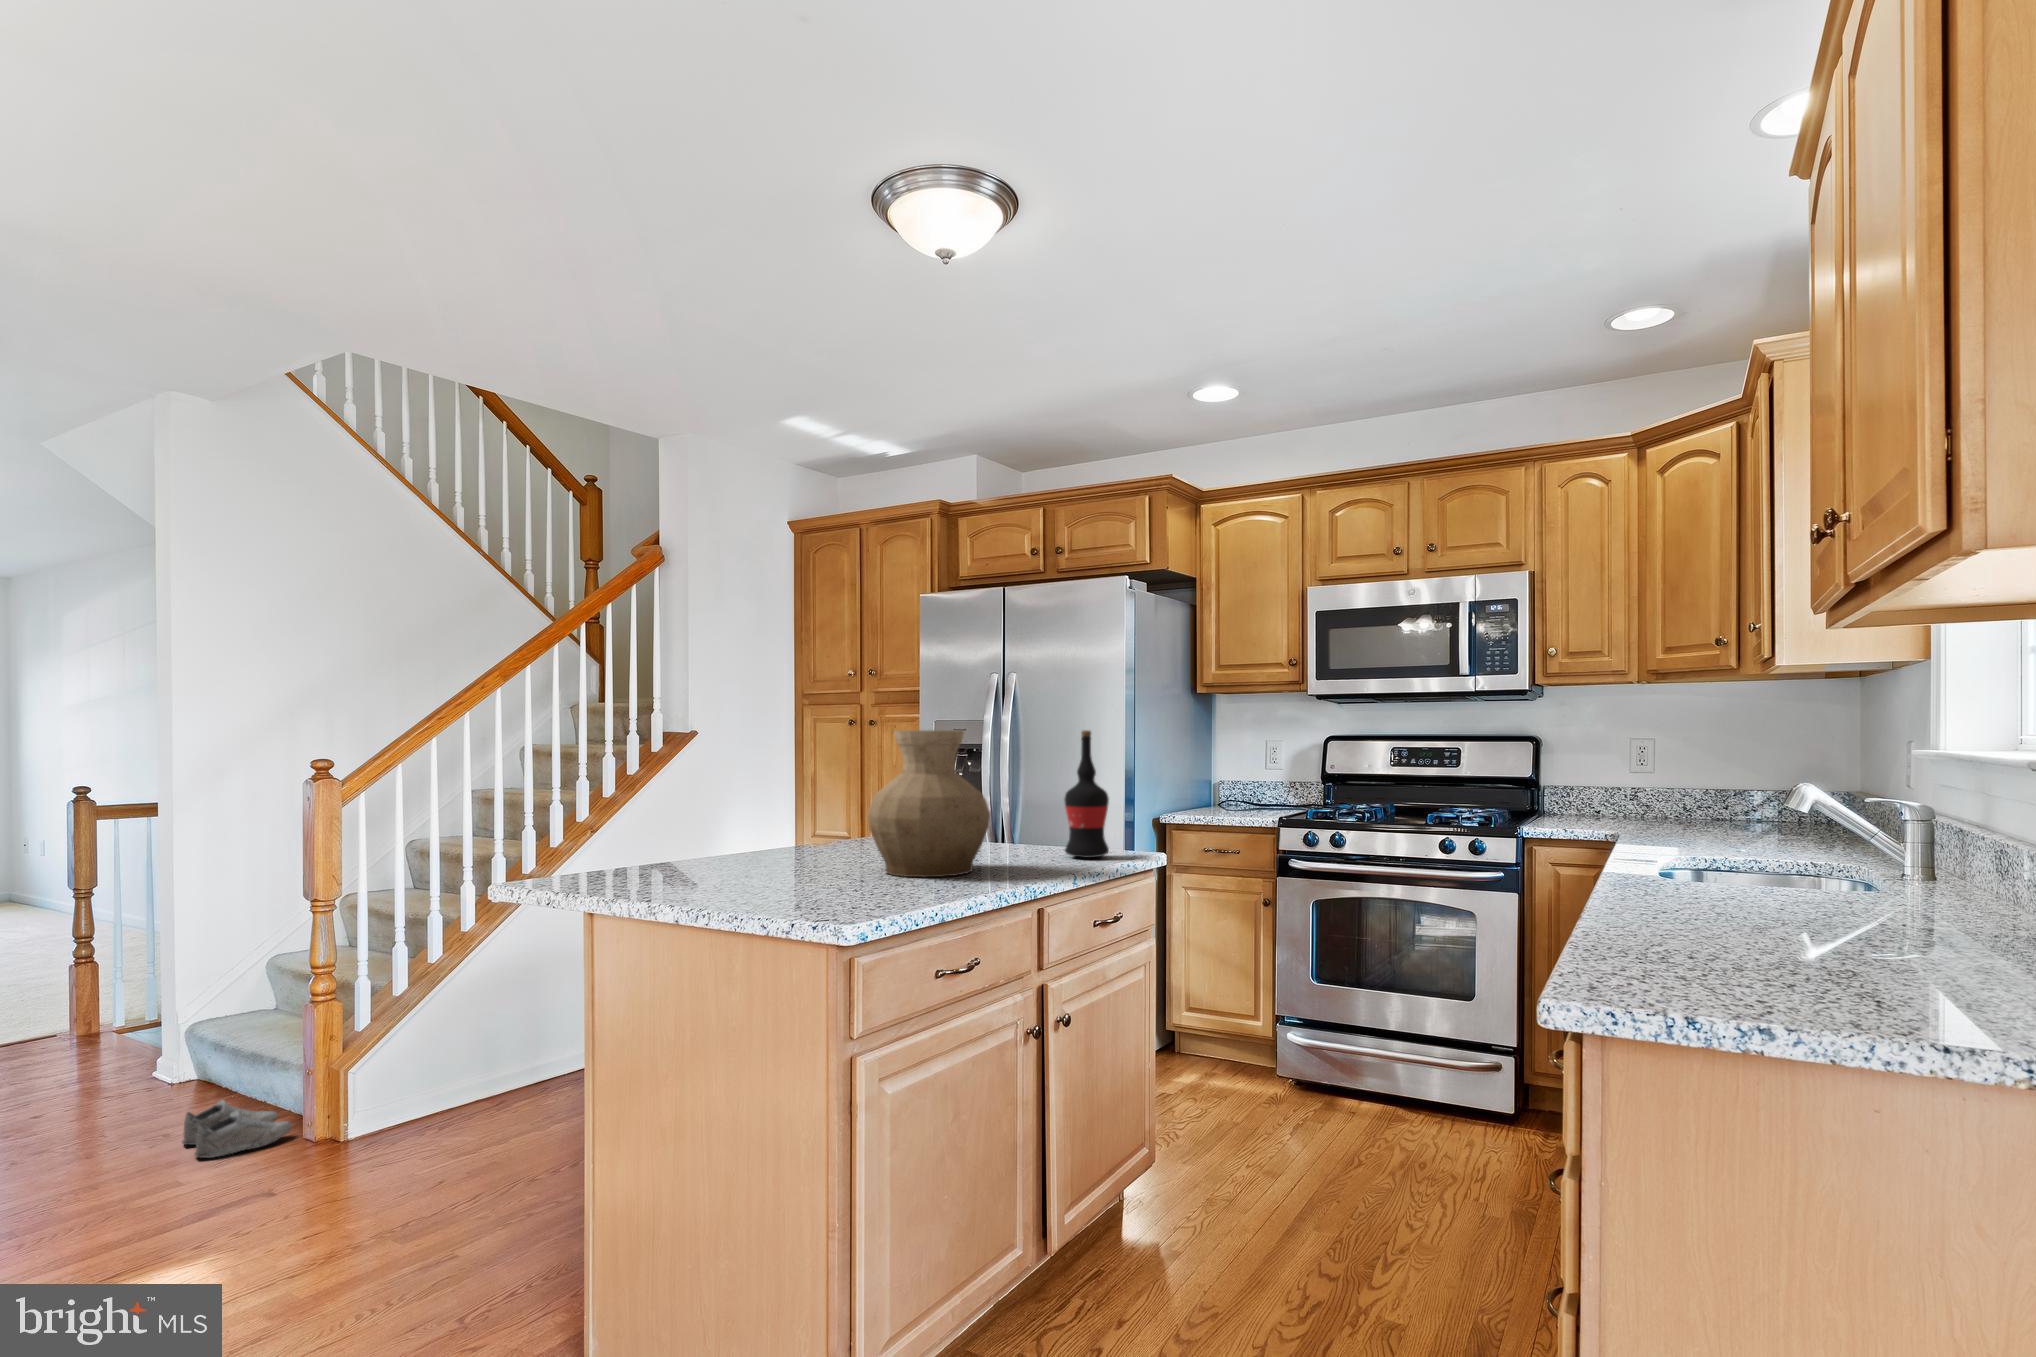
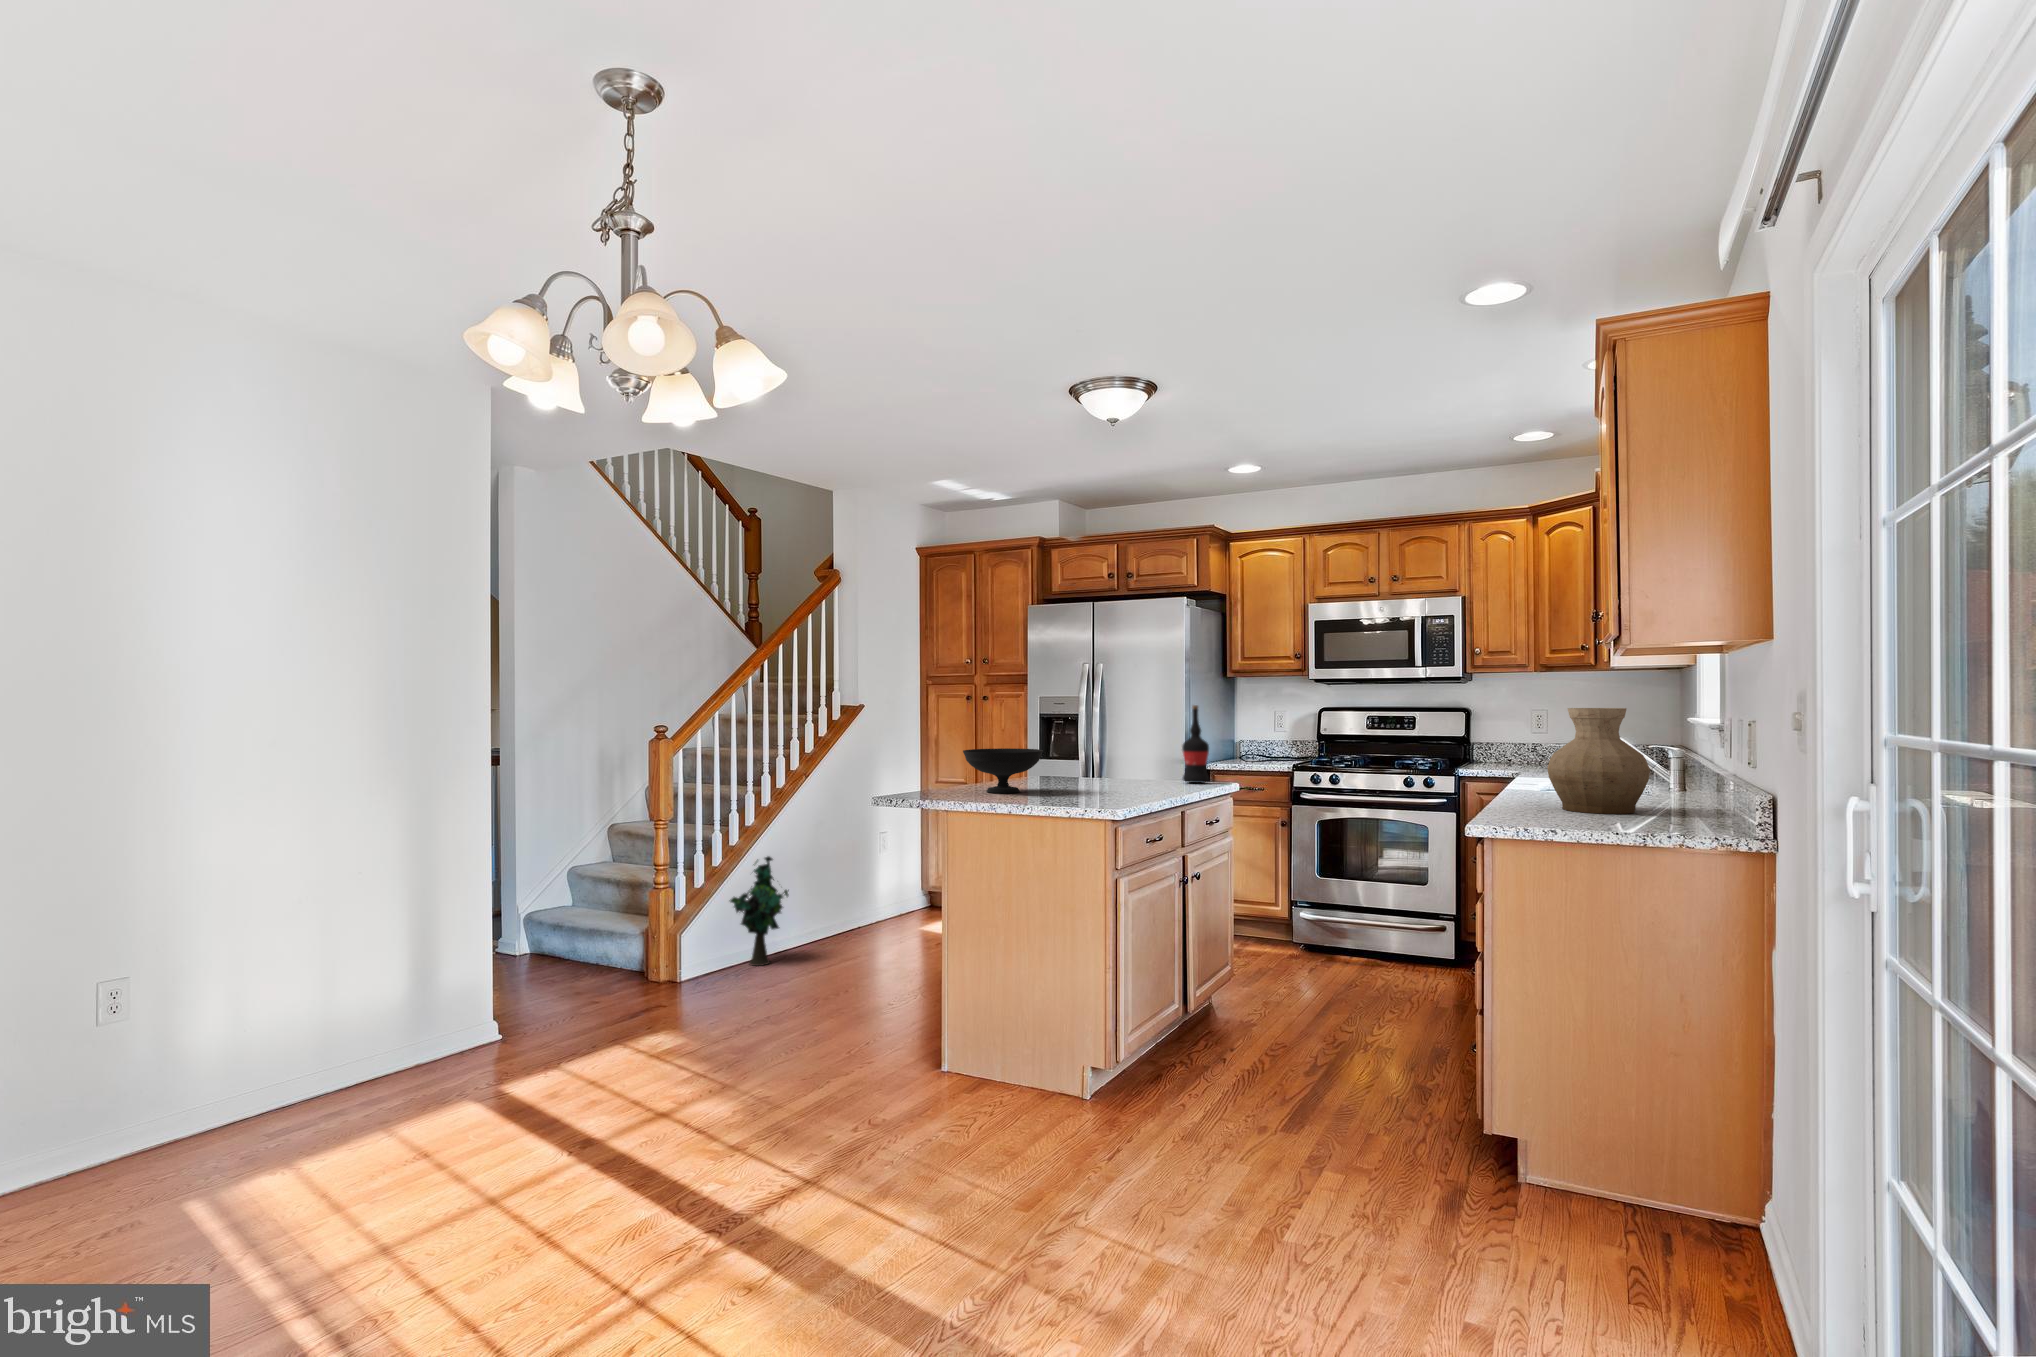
vase: present [868,730,990,877] -> present [1547,708,1650,814]
bowl: none [655,802,798,882] -> present [963,748,1043,793]
decorative plant: none [434,951,533,1117] -> present [730,856,789,966]
shoe: present [182,1100,292,1158] -> none [577,952,646,986]

